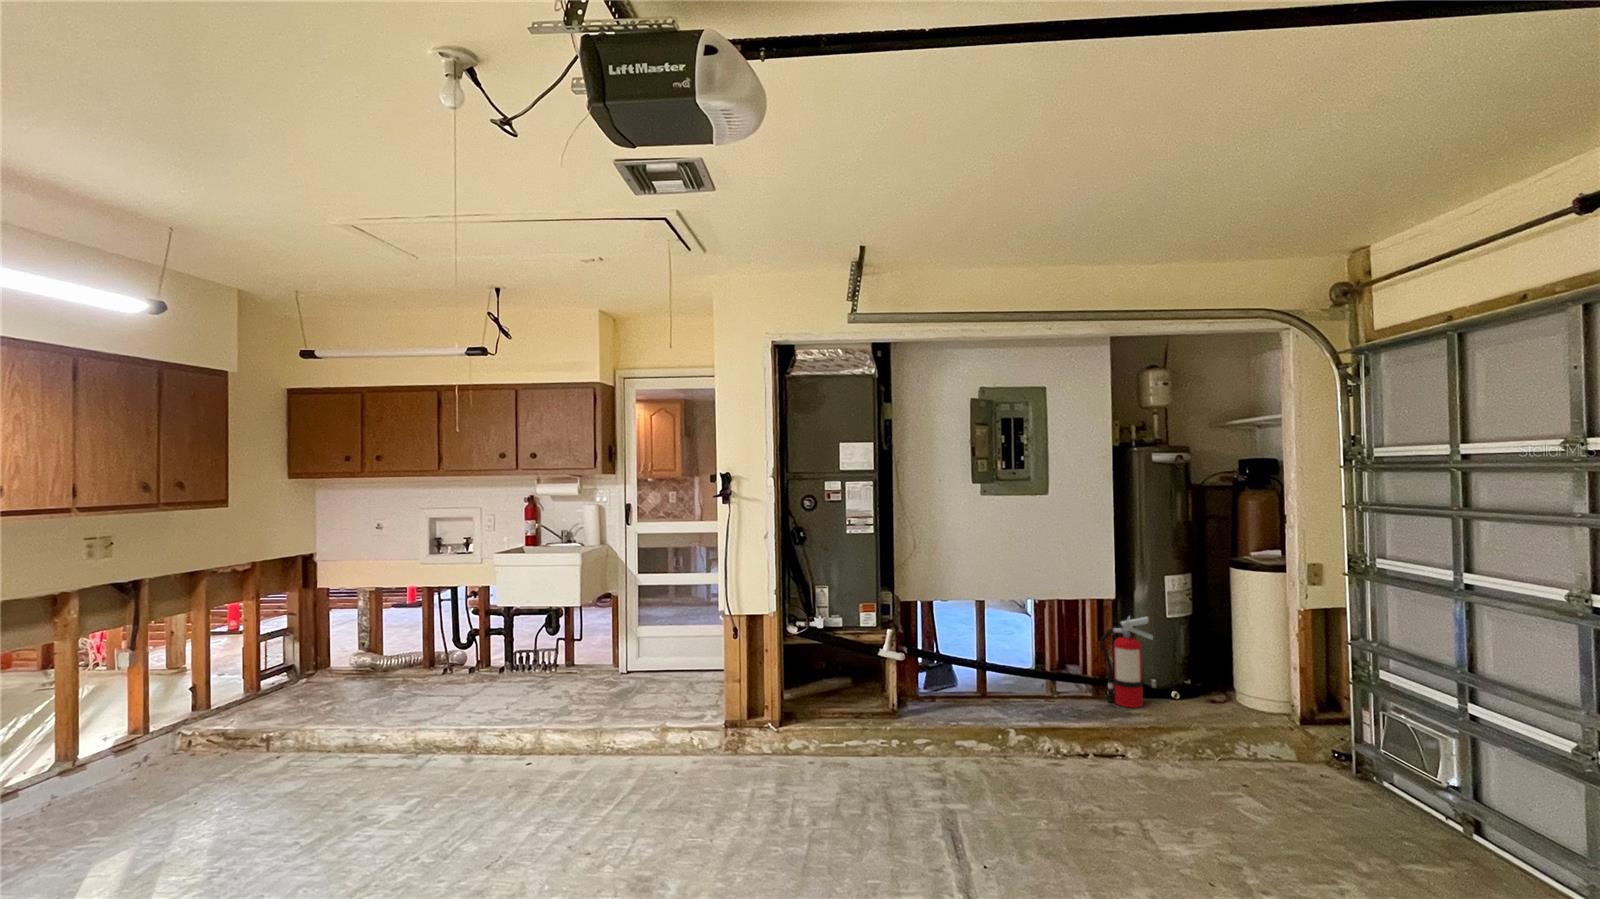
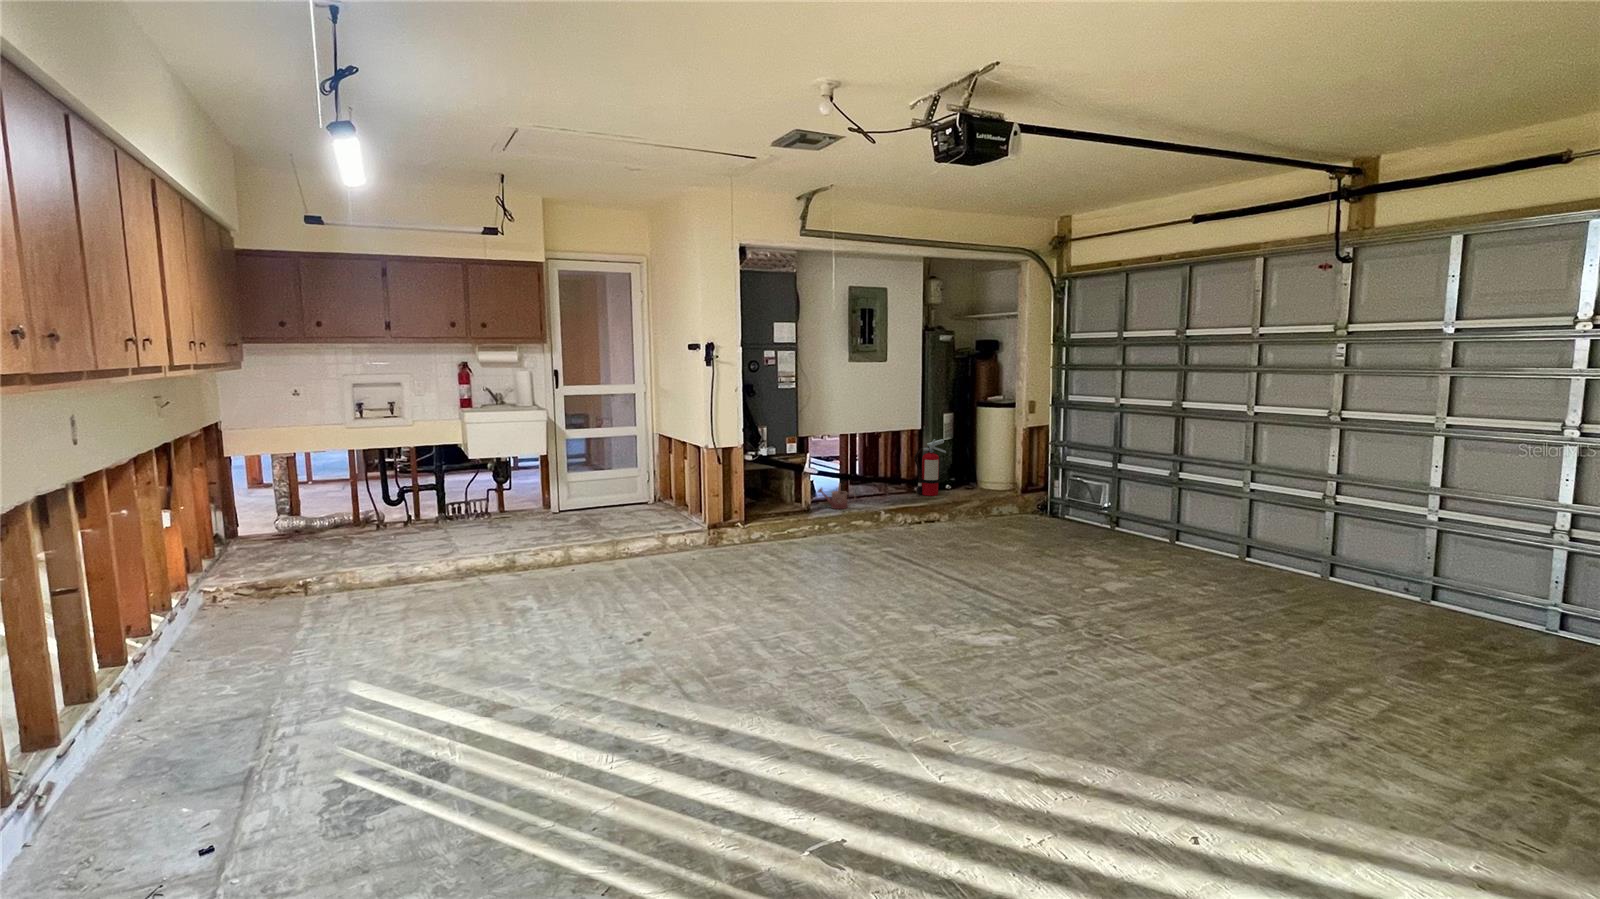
watering can: none [925,674,980,715] -> present [818,484,854,509]

